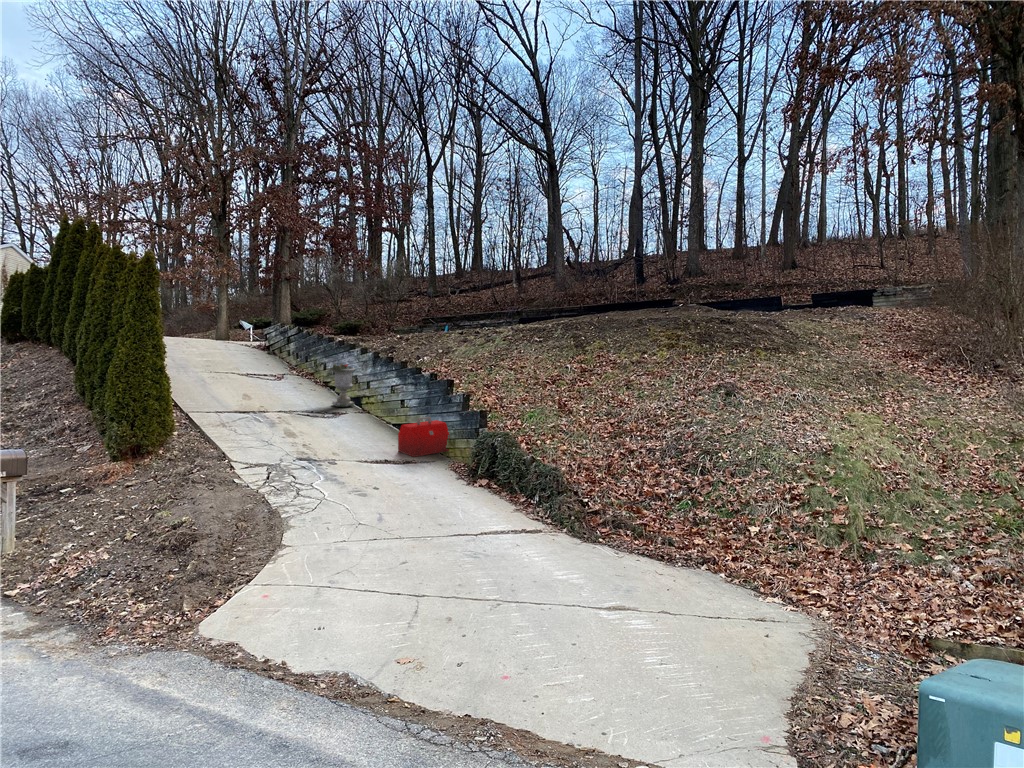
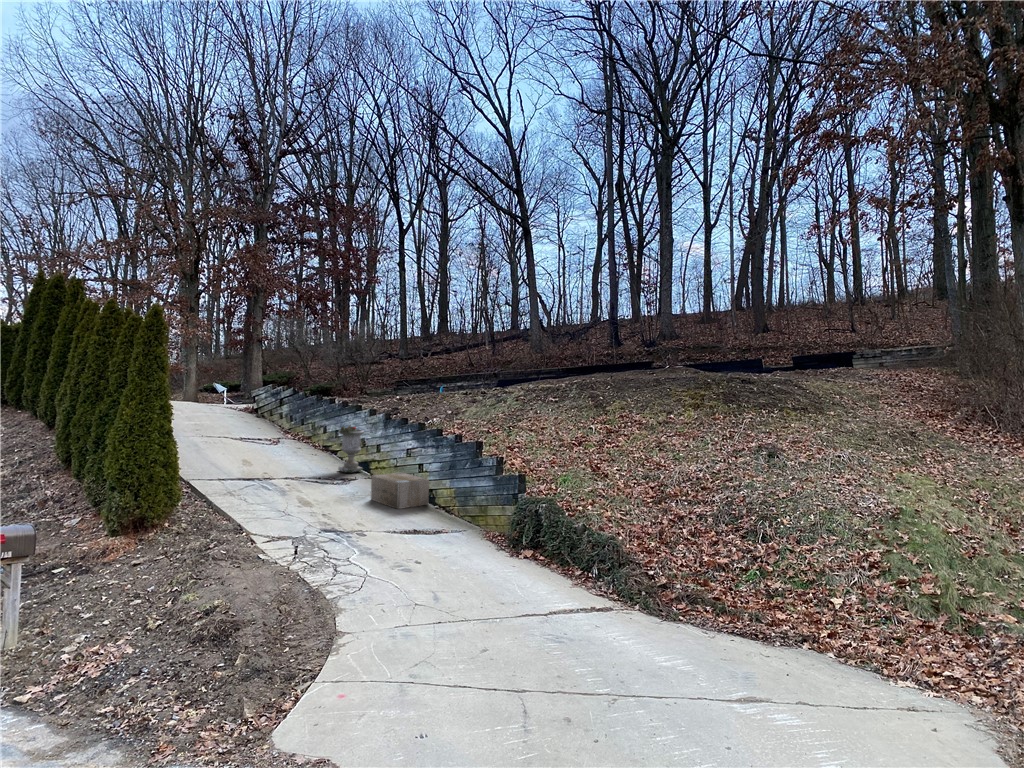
cardboard box: none [357,407,409,441] -> present [371,472,429,509]
toolbox: present [398,417,449,457] -> none [423,482,478,527]

